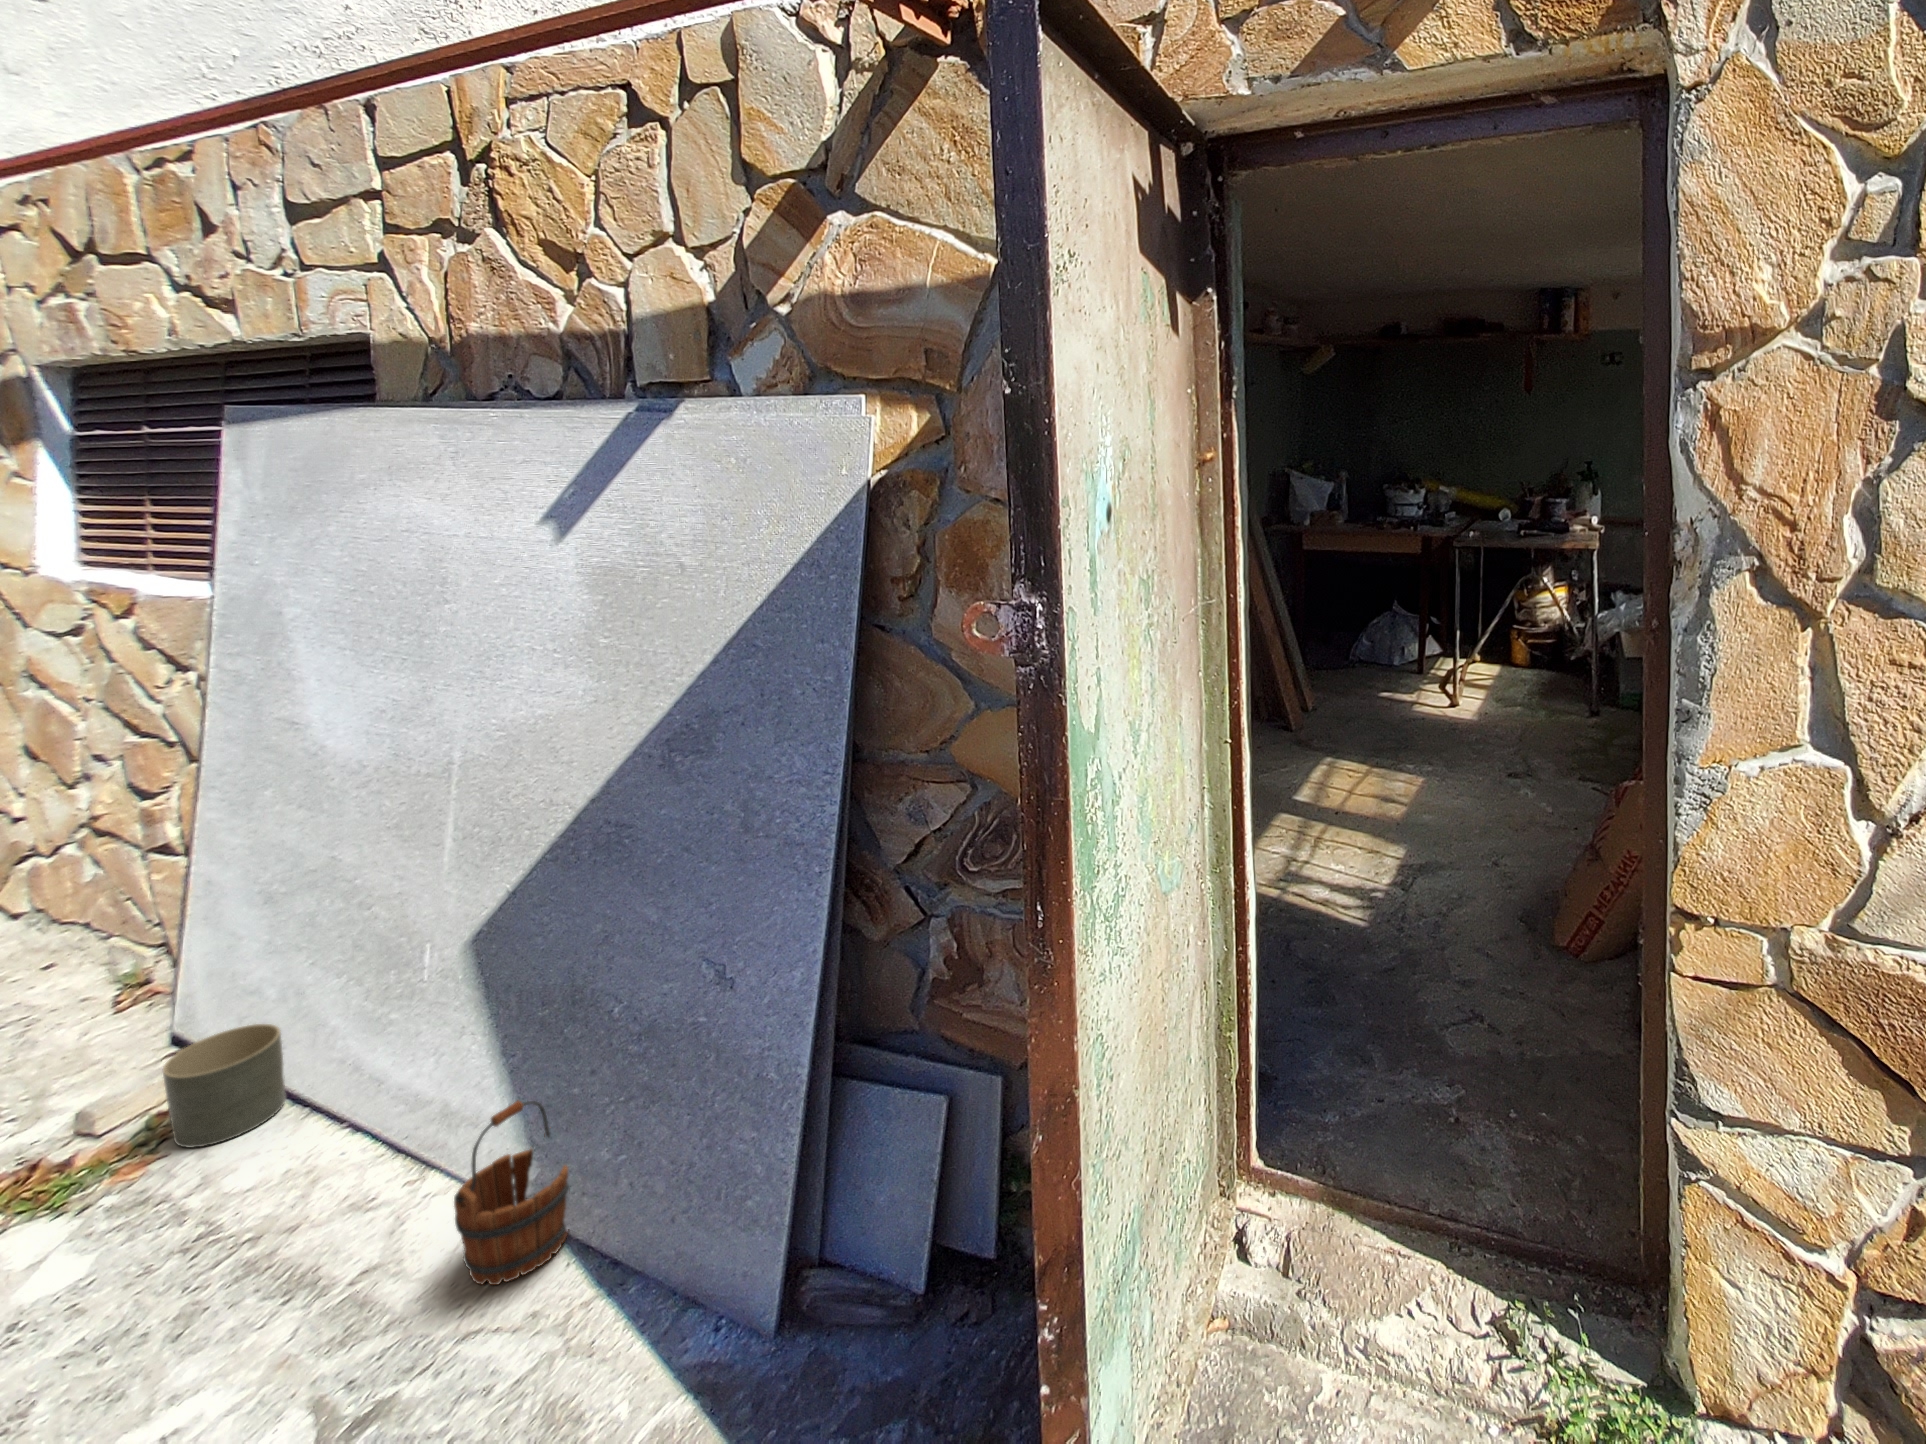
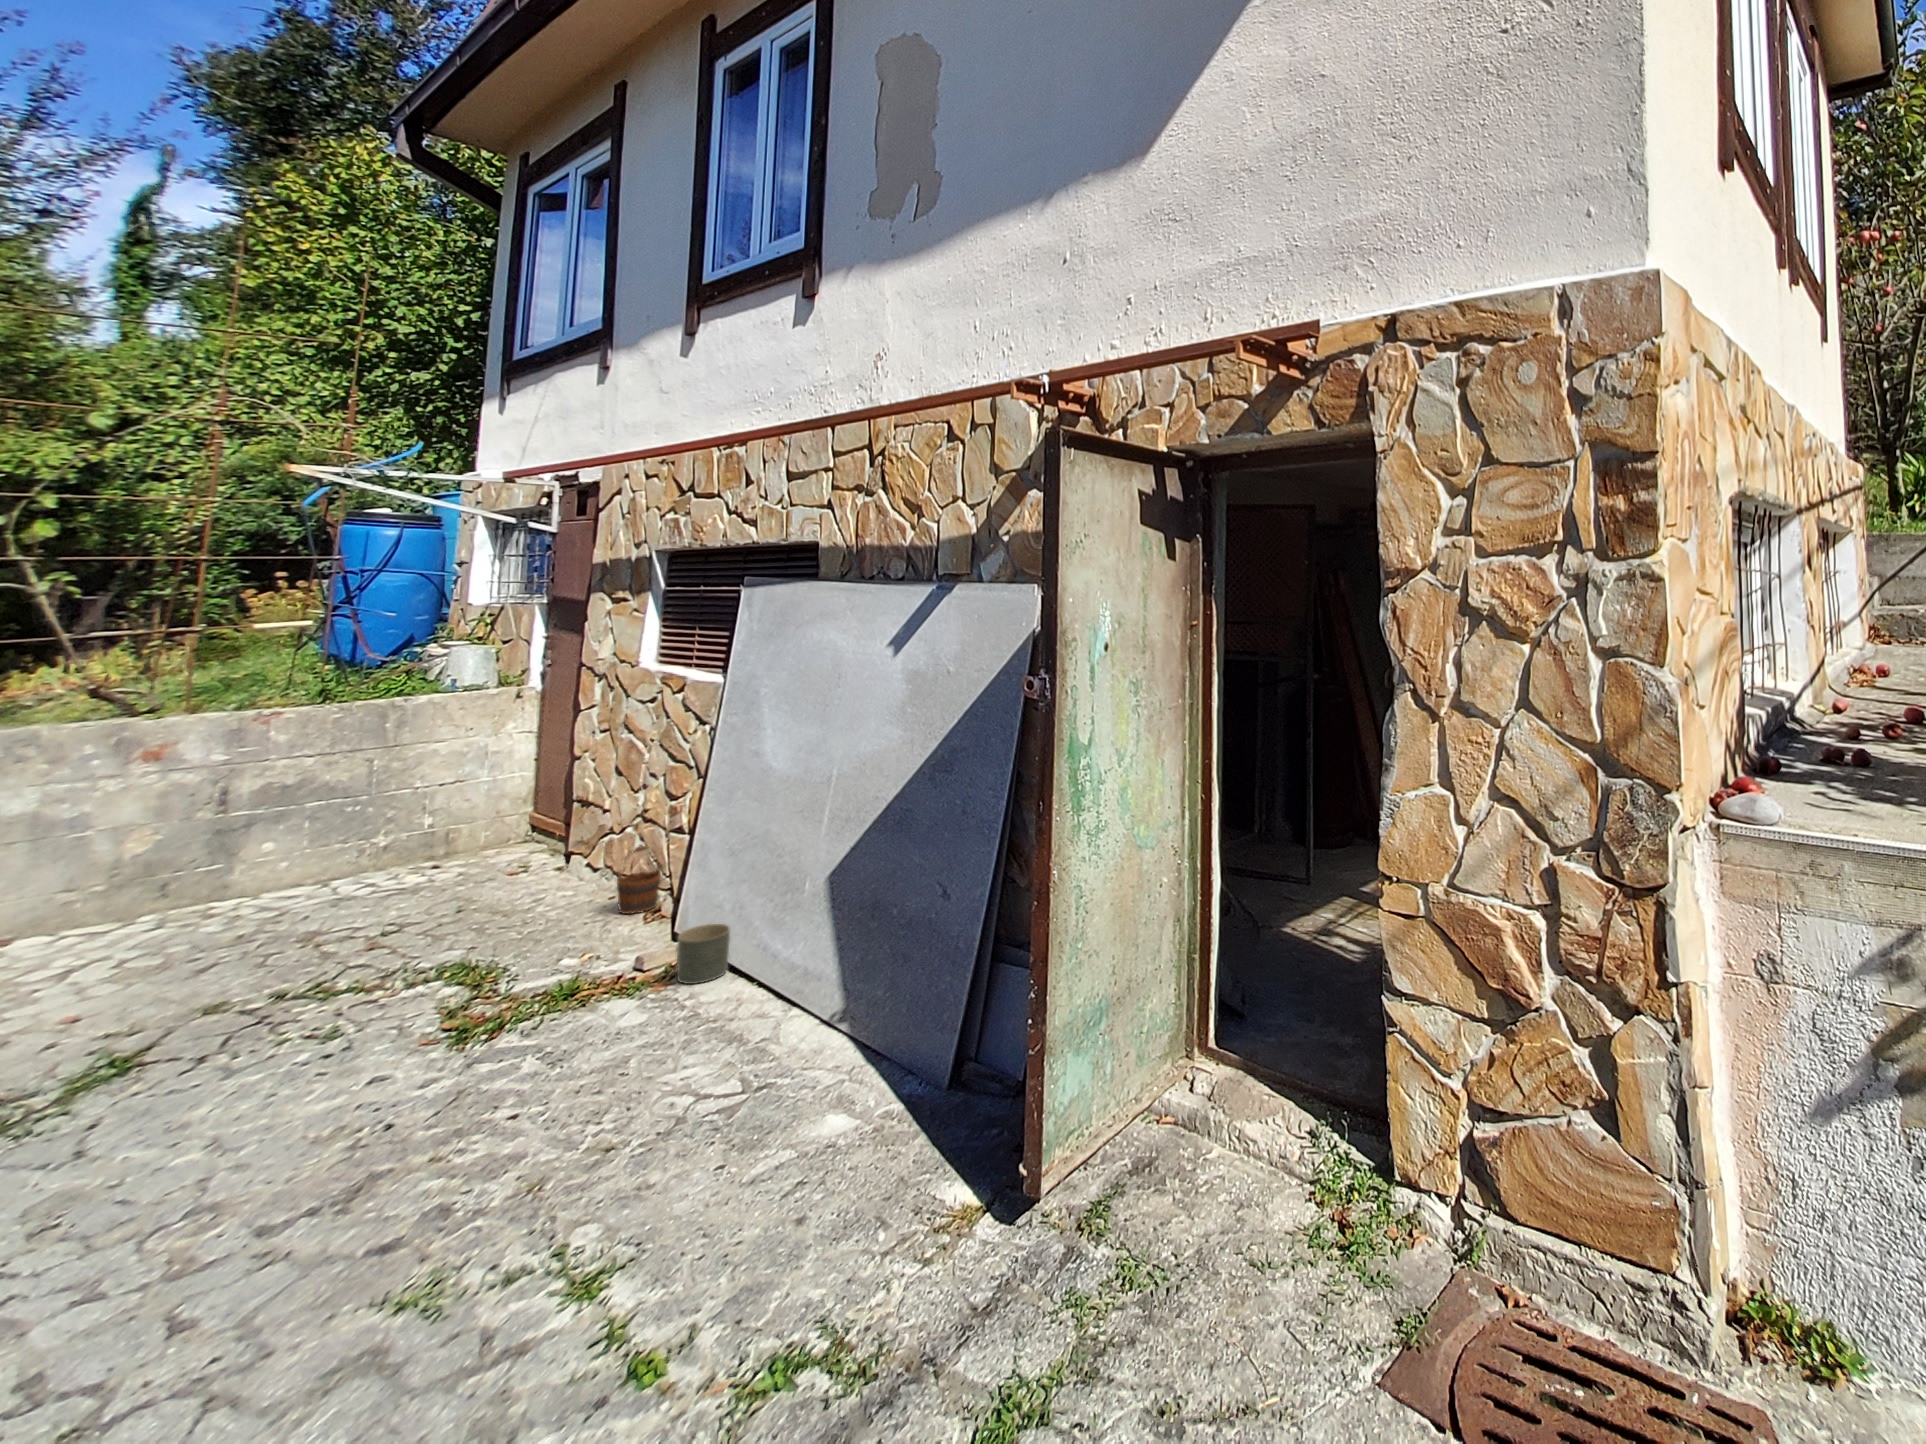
wooden bucket: present [454,1101,570,1285] -> present [617,846,662,914]

